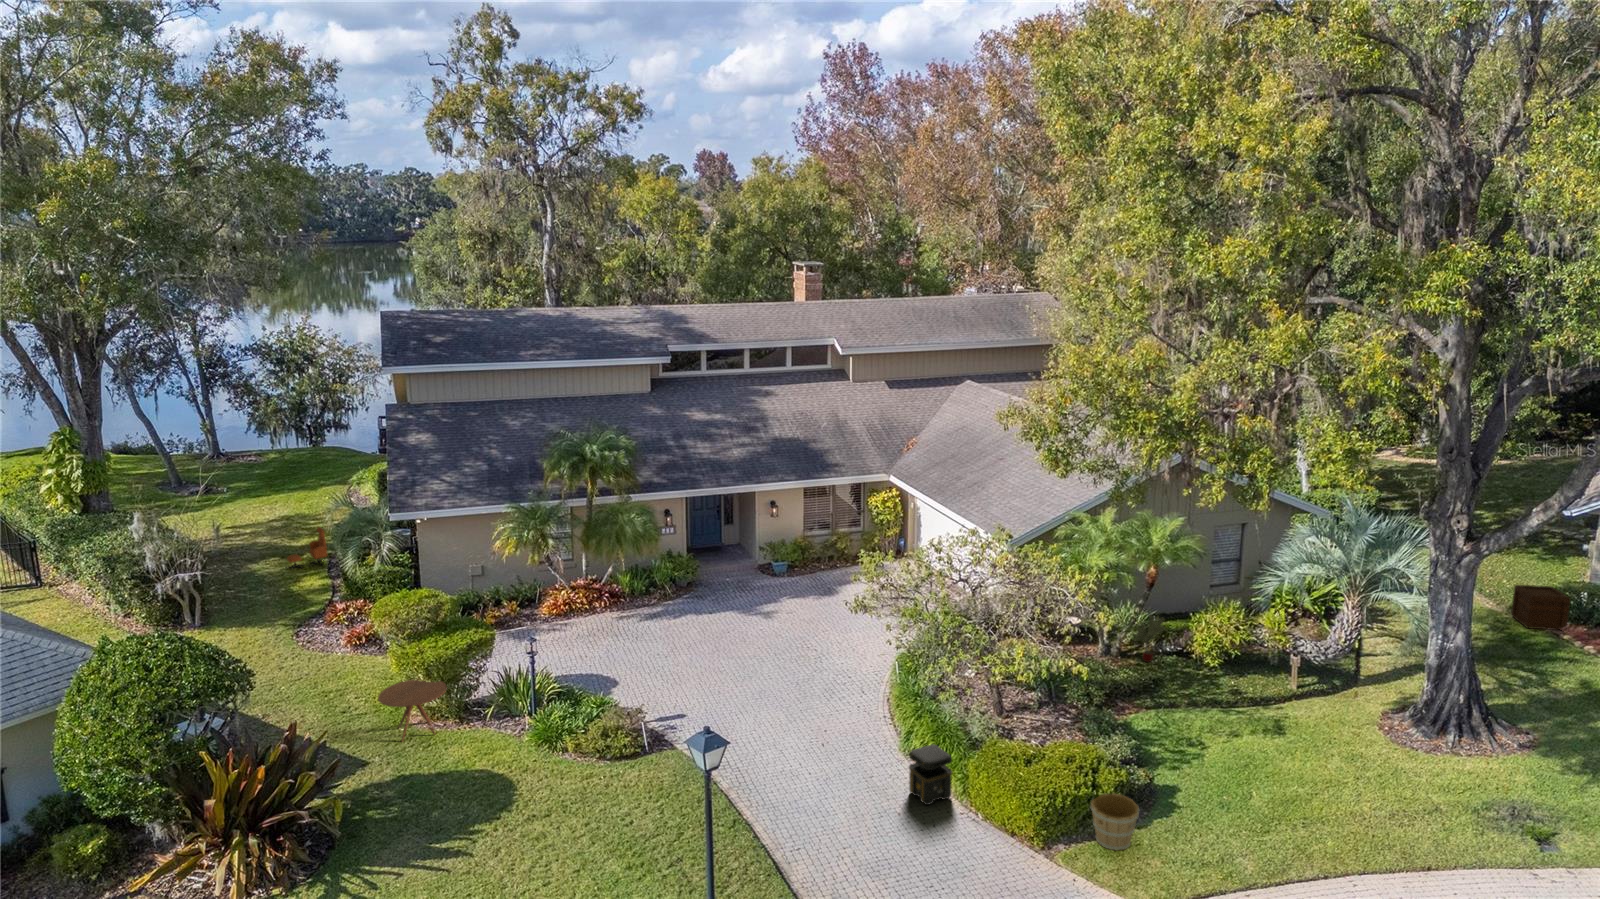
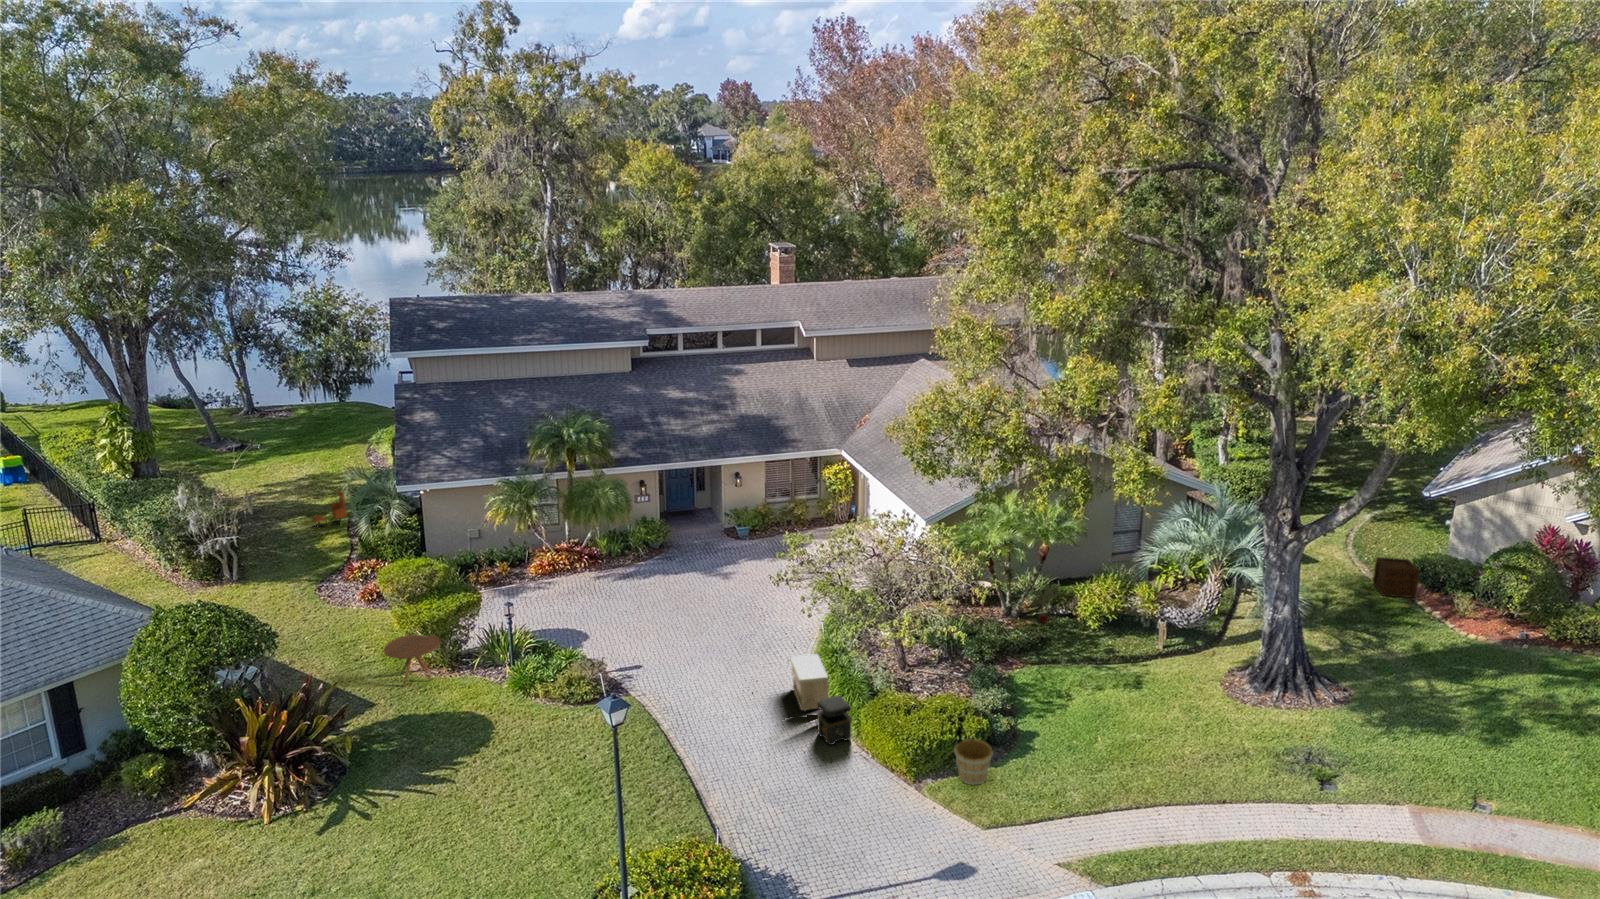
storage bench: none [868,697,918,766] -> present [791,654,829,711]

